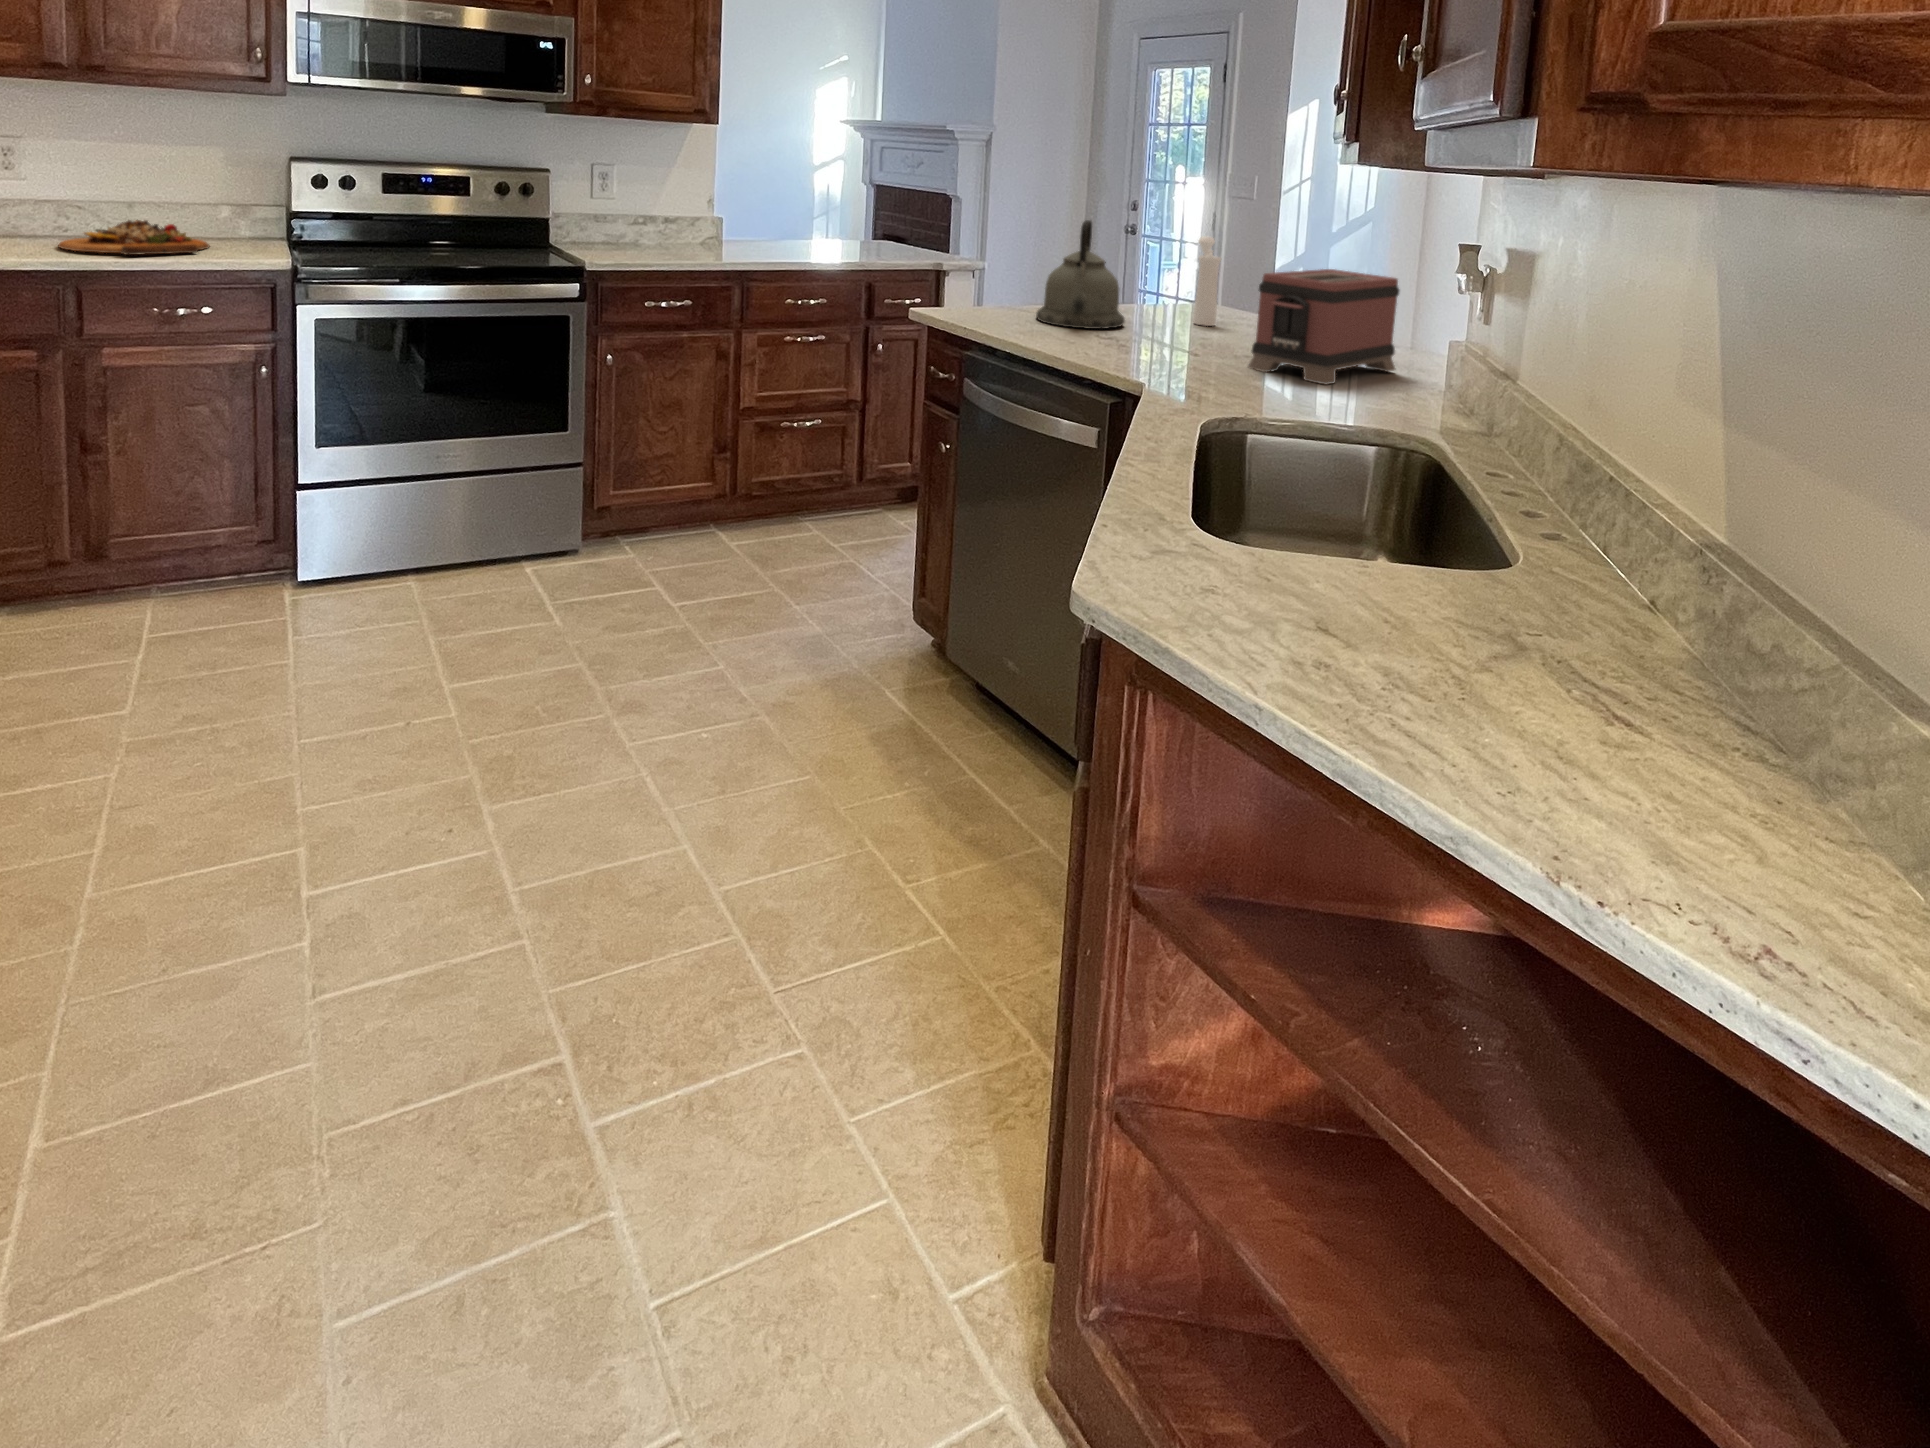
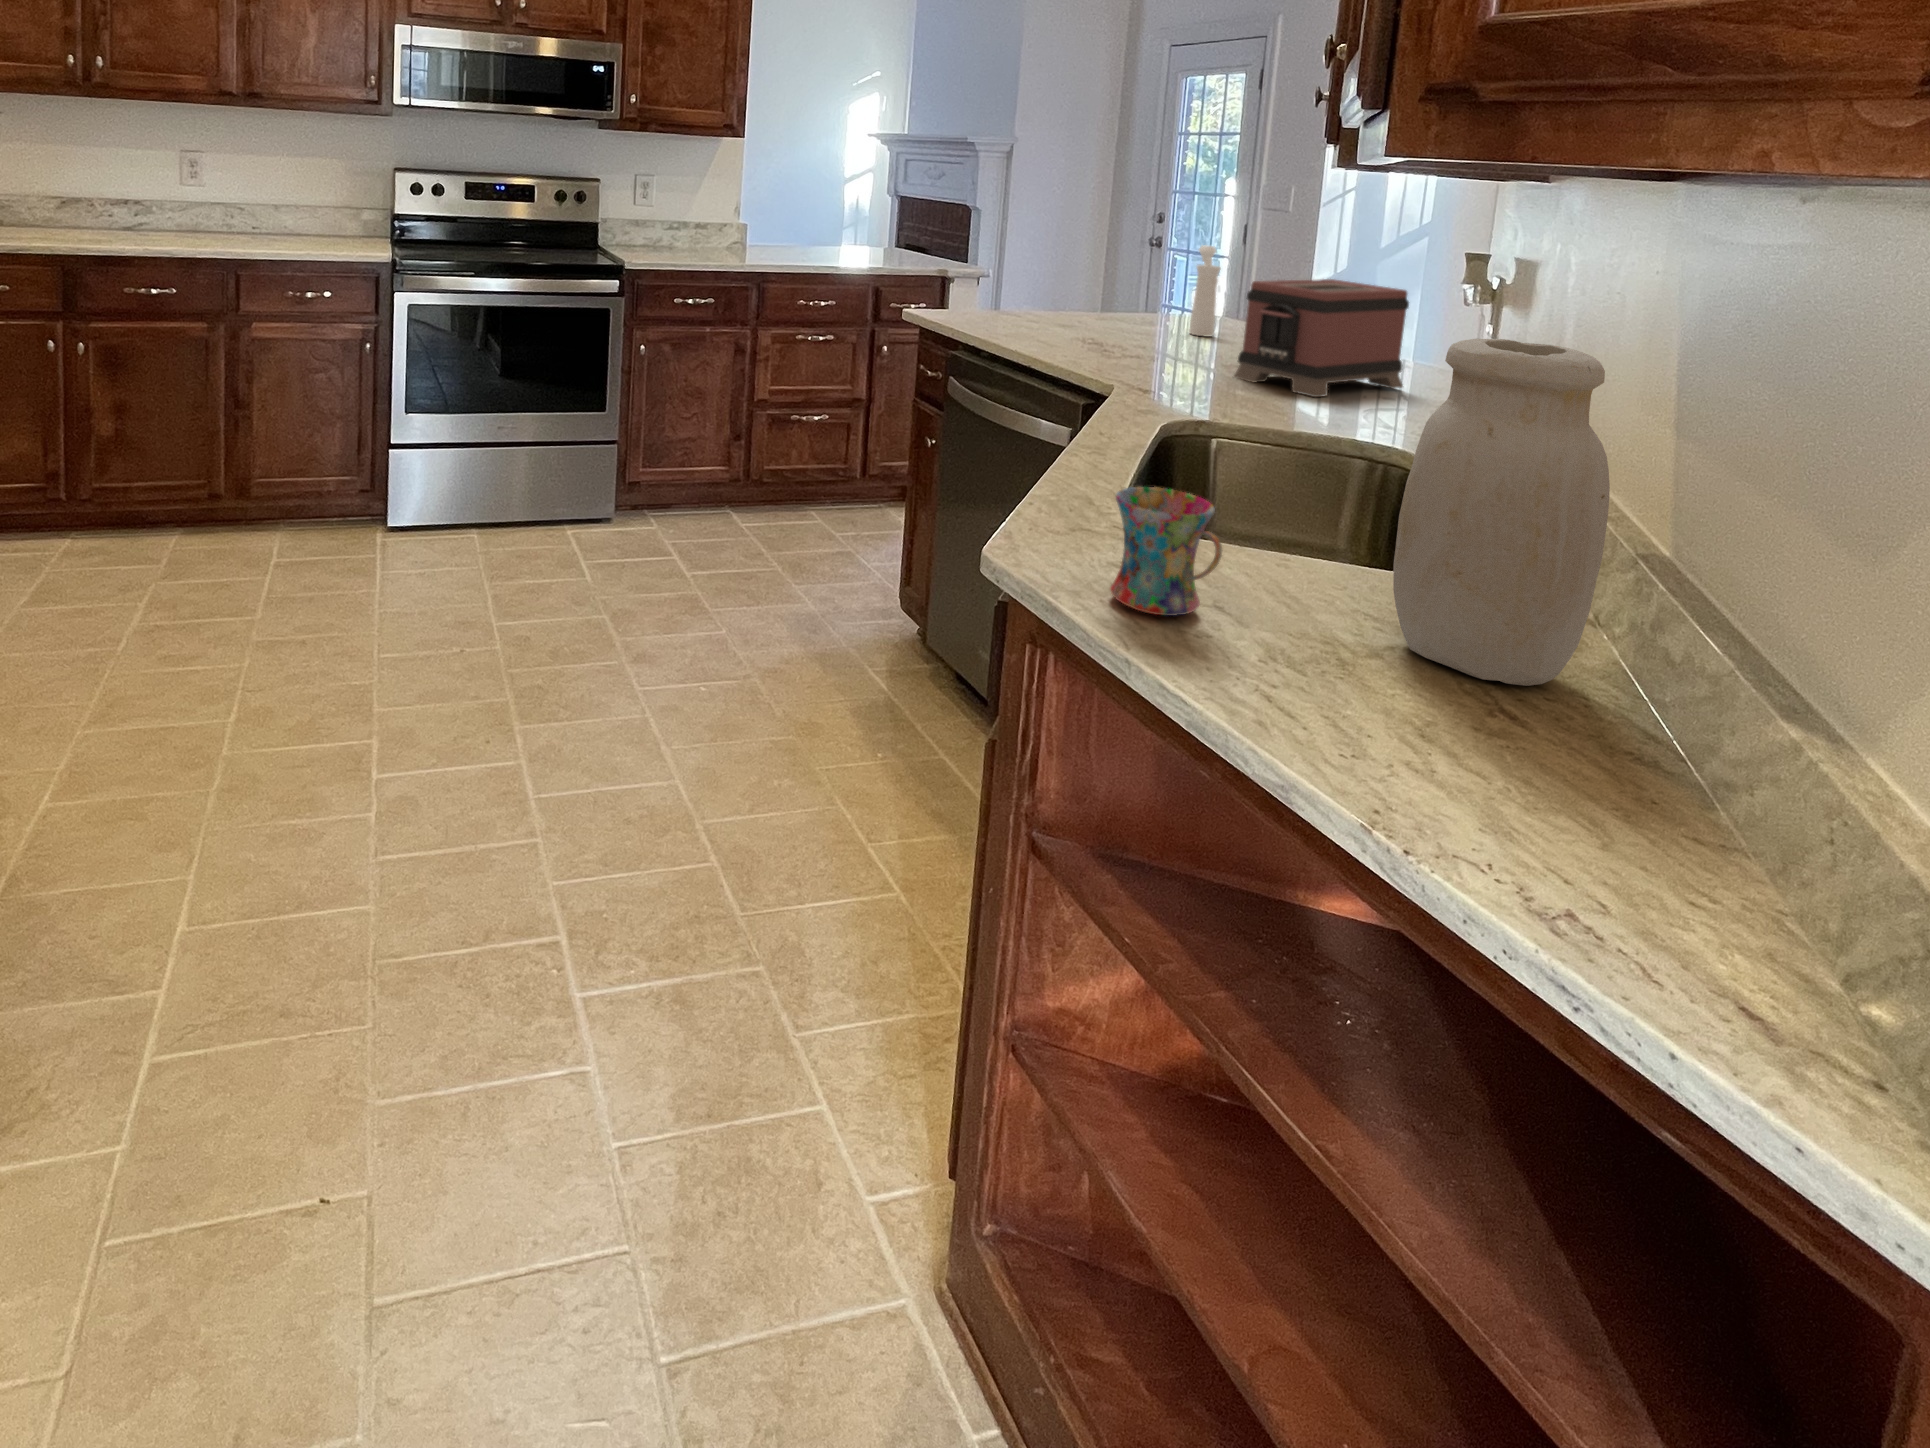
cutting board: present [58,220,210,255] -> none [230,219,336,247]
kettle: present [1036,220,1125,329] -> none [1024,227,1114,334]
jar: none [1490,343,1688,683] -> present [1393,339,1610,686]
mug: none [1219,510,1339,647] -> present [1110,487,1222,616]

